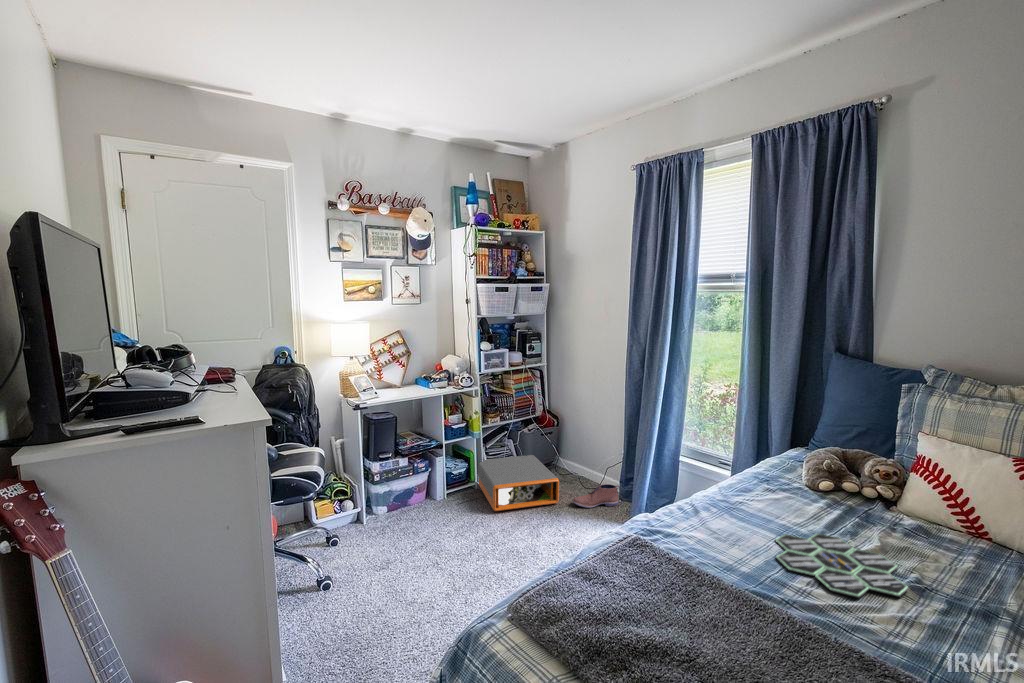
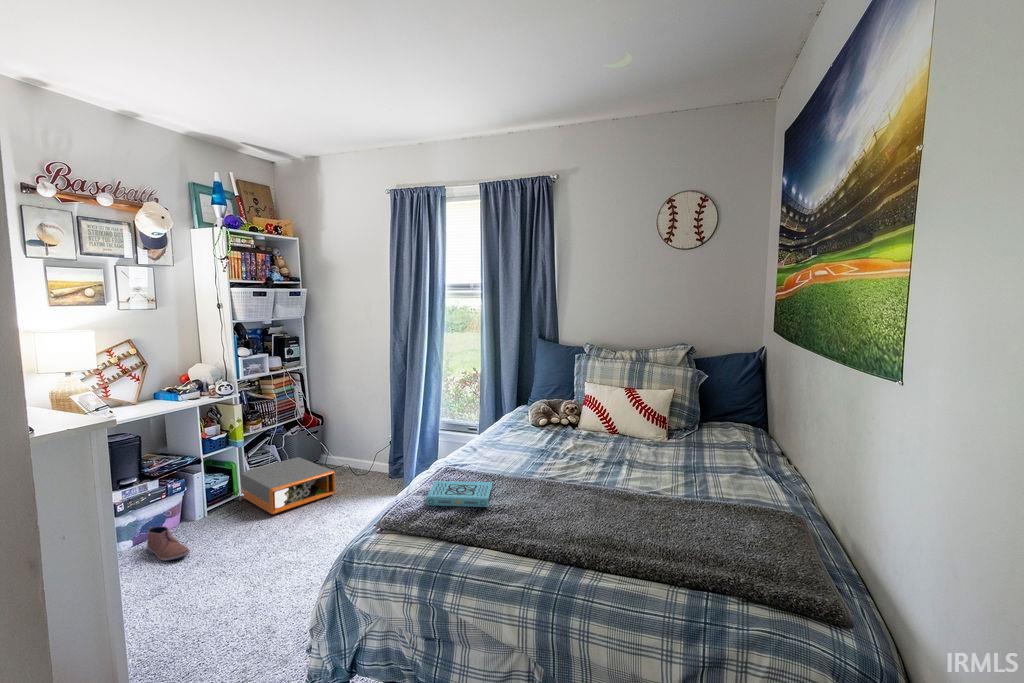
shoe: present [573,484,620,508] -> present [147,526,190,561]
board game: present [775,534,908,598] -> none [523,446,588,470]
book: none [582,558,695,640] -> present [426,481,492,507]

